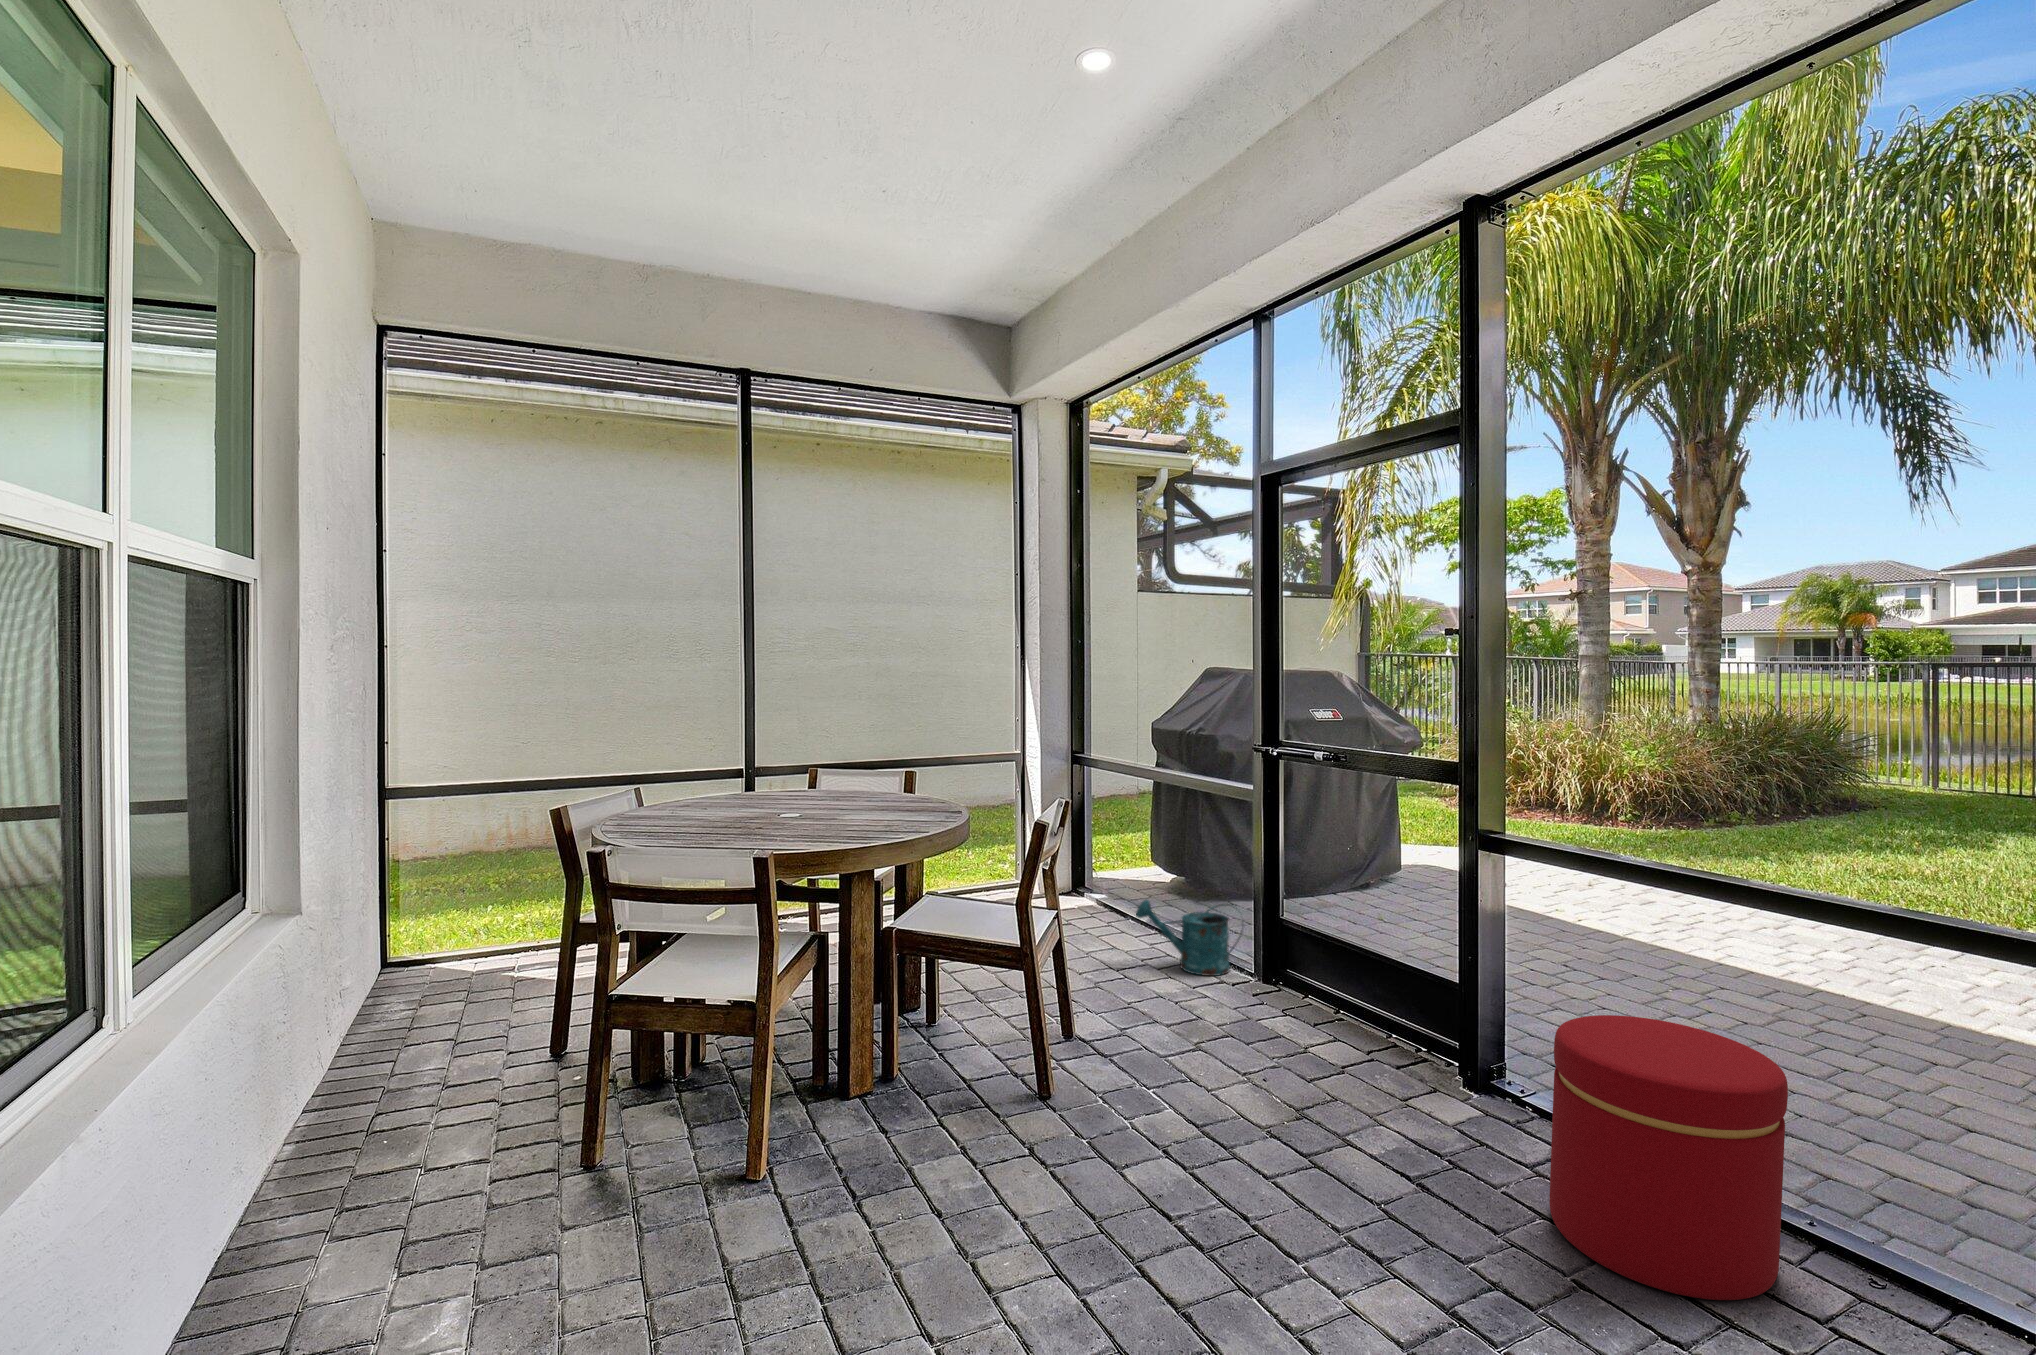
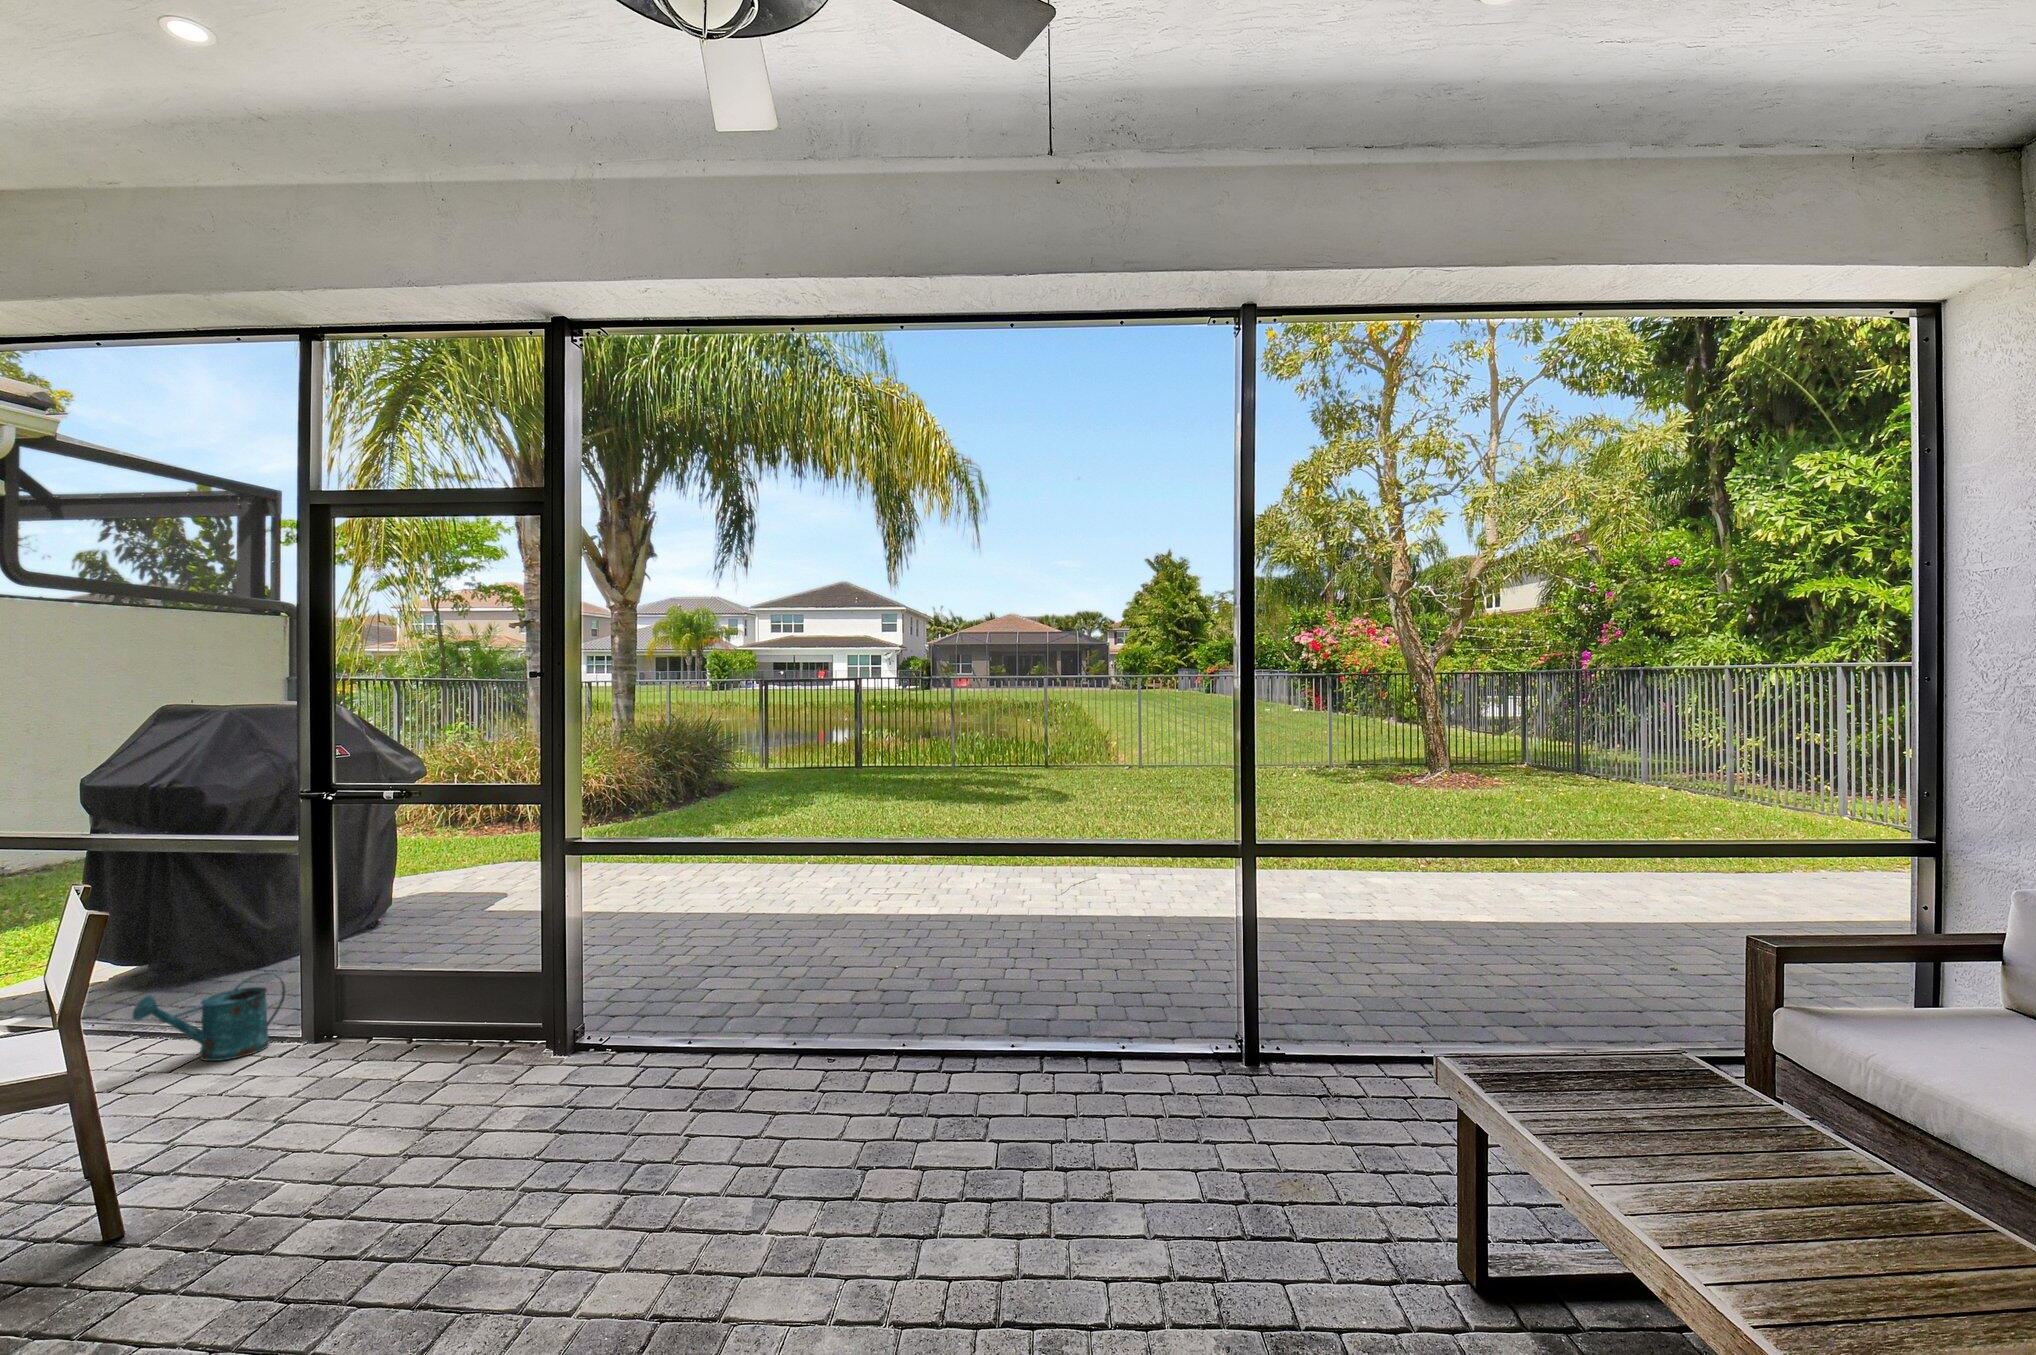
ottoman: present [1549,1015,1788,1300] -> none [654,944,789,1118]

